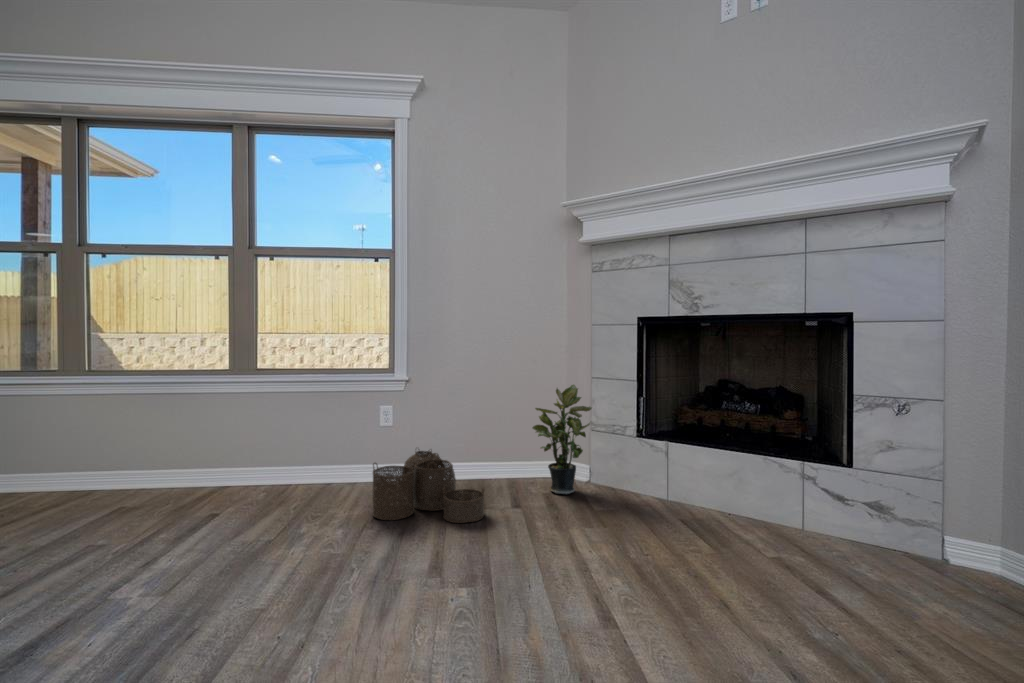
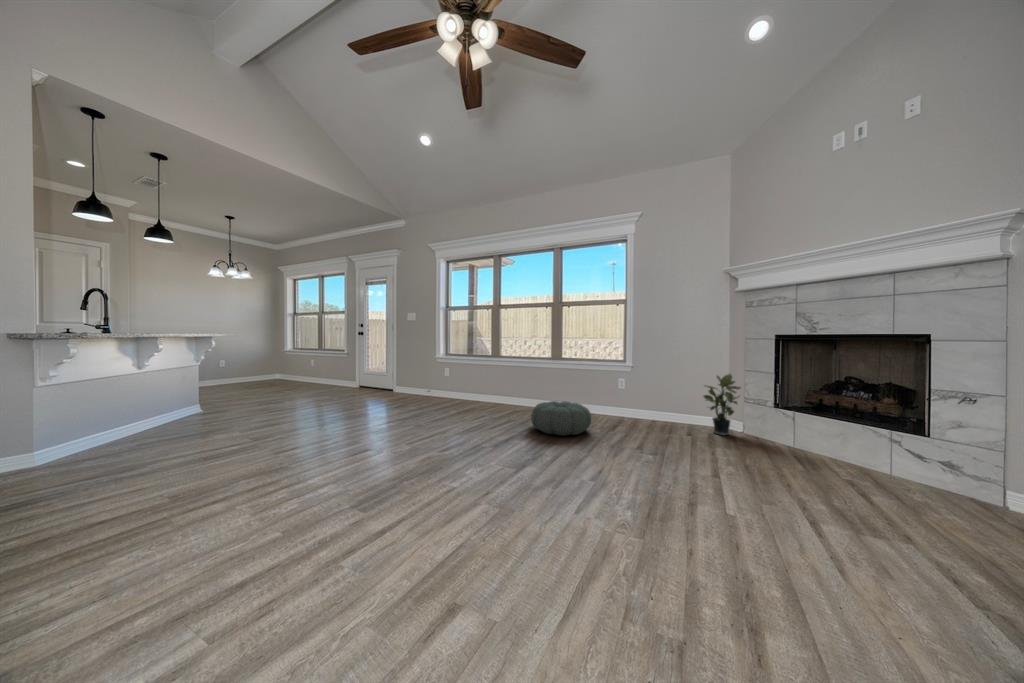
woven basket: present [373,451,484,523] -> none [613,400,669,437]
pouf: none [150,474,323,576] -> present [531,401,591,435]

